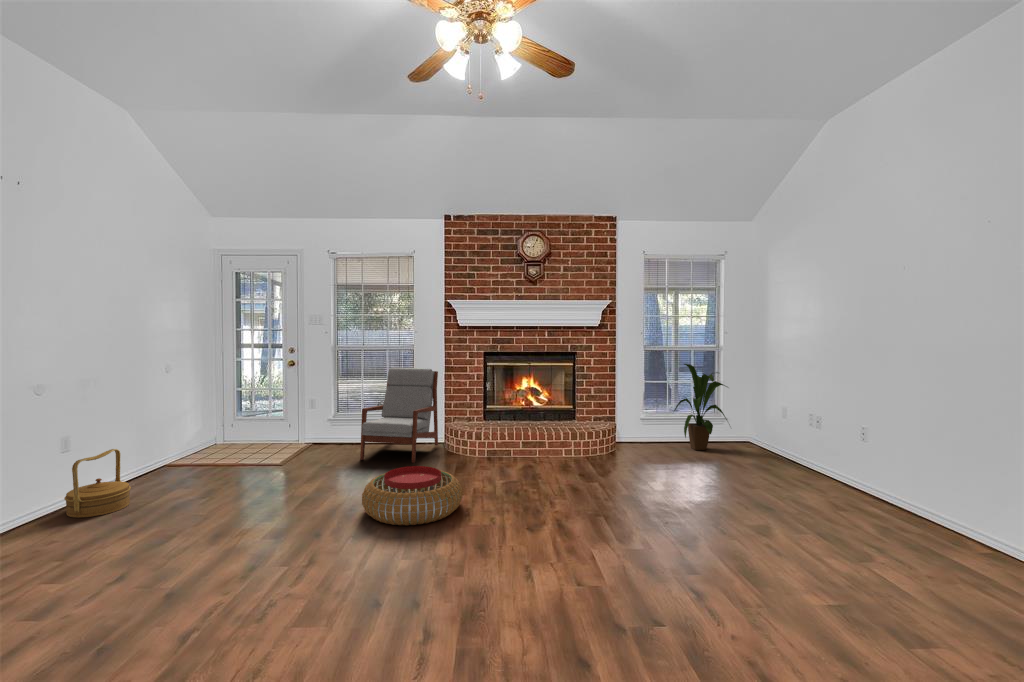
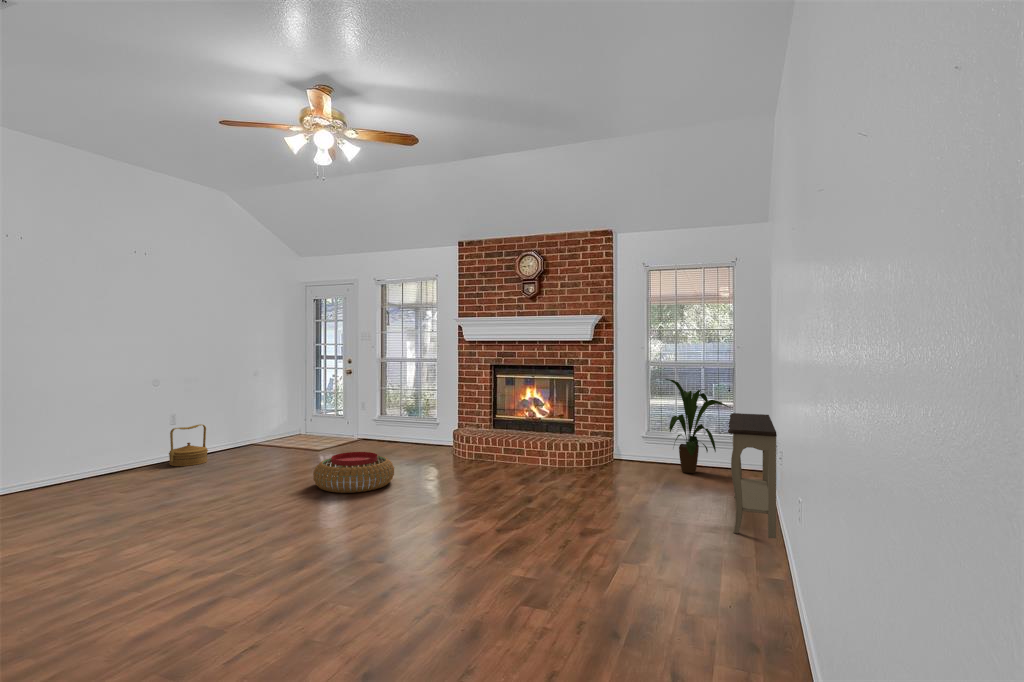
armchair: present [360,368,438,463] -> none [376,377,453,458]
console table: none [779,395,898,509] -> present [728,413,777,538]

